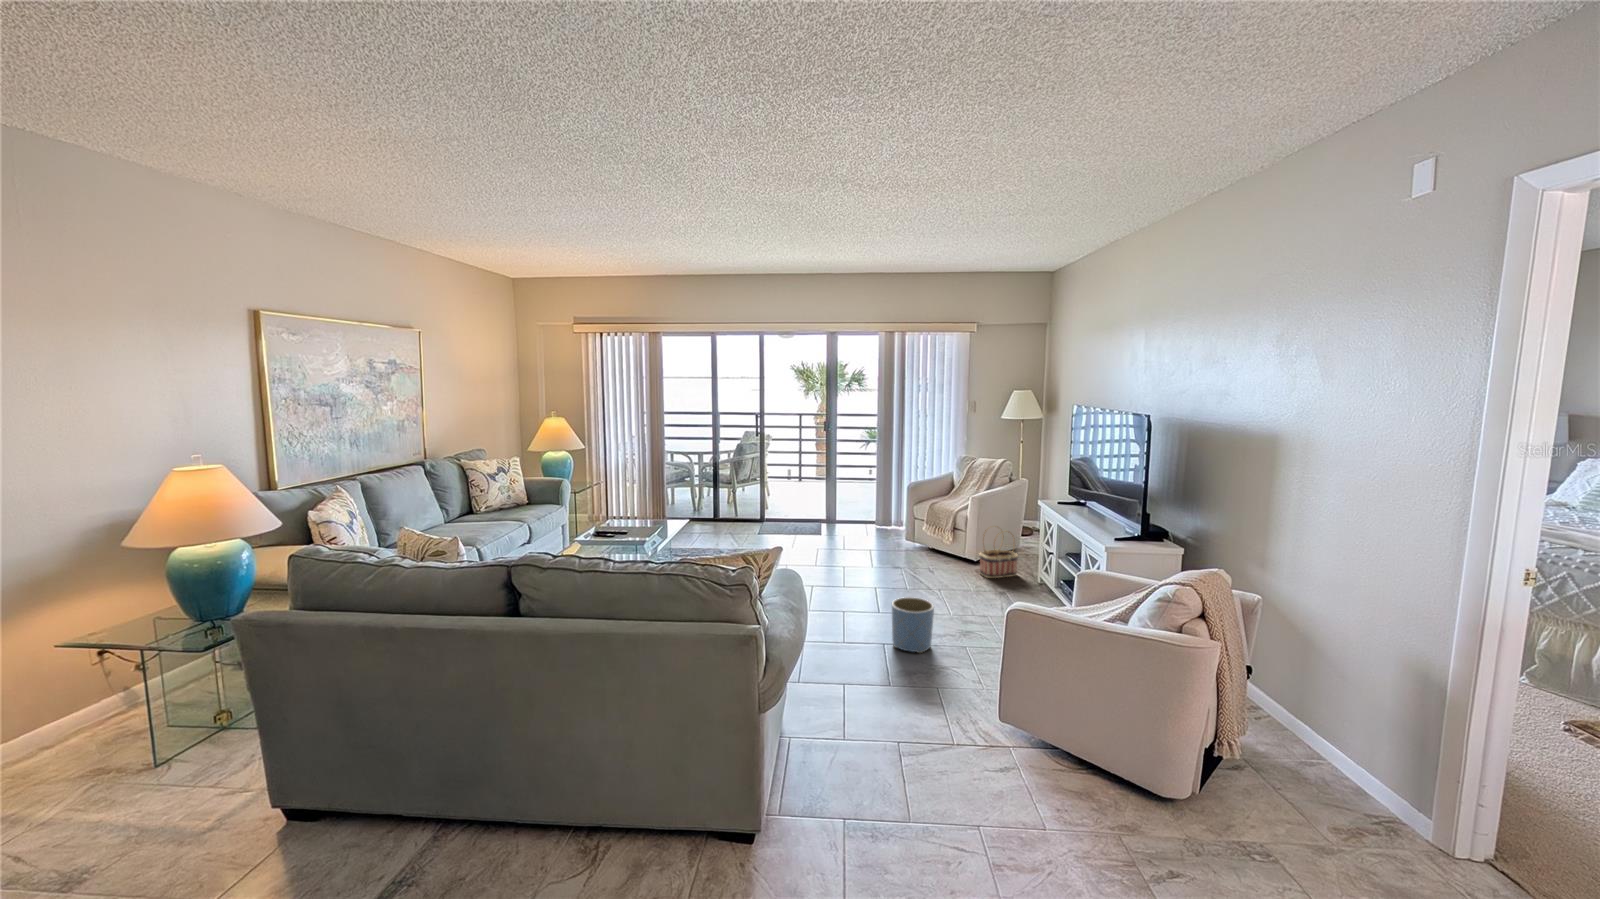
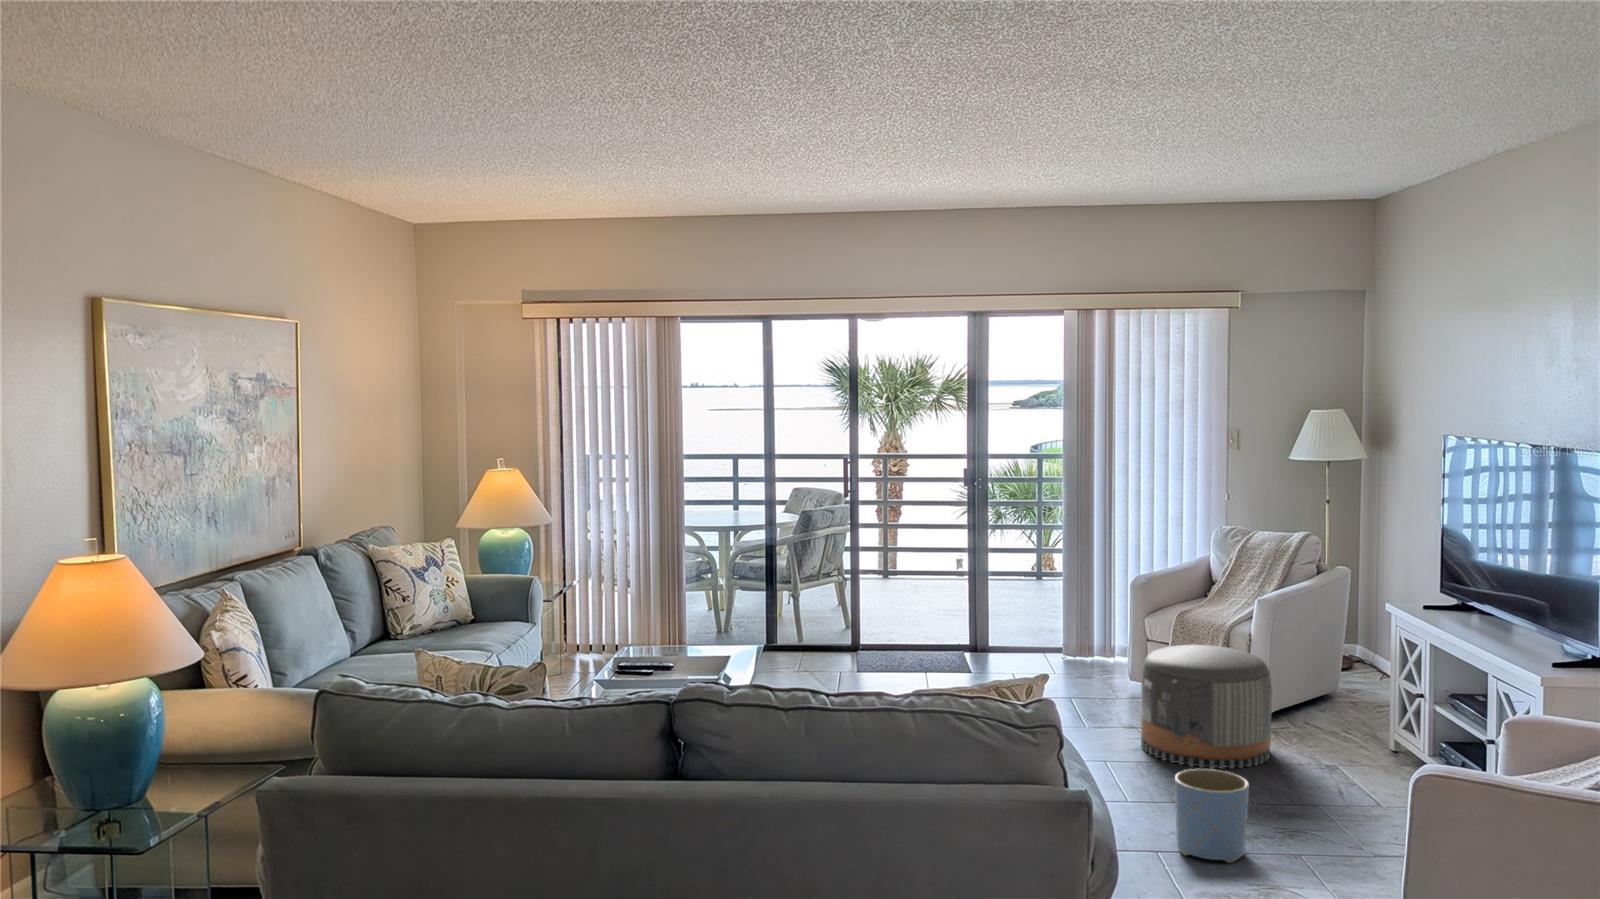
pouf: none [897,523,970,594] -> present [1141,645,1272,769]
basket: present [979,531,1018,578] -> none [1281,650,1351,742]

